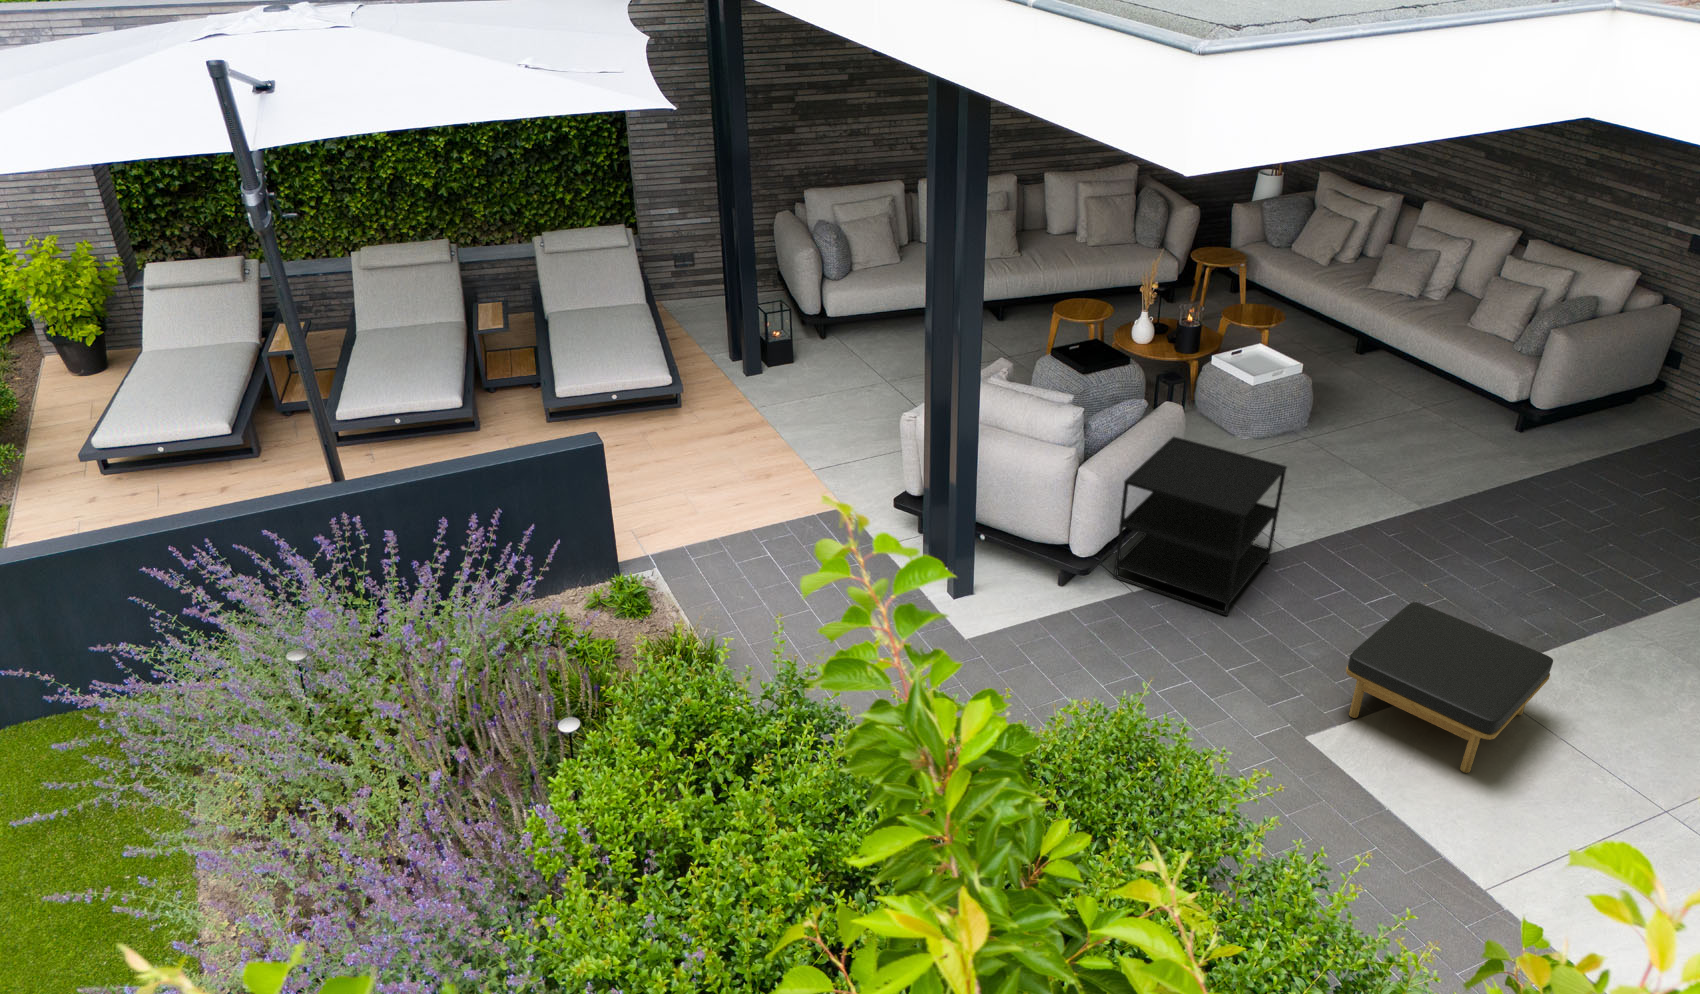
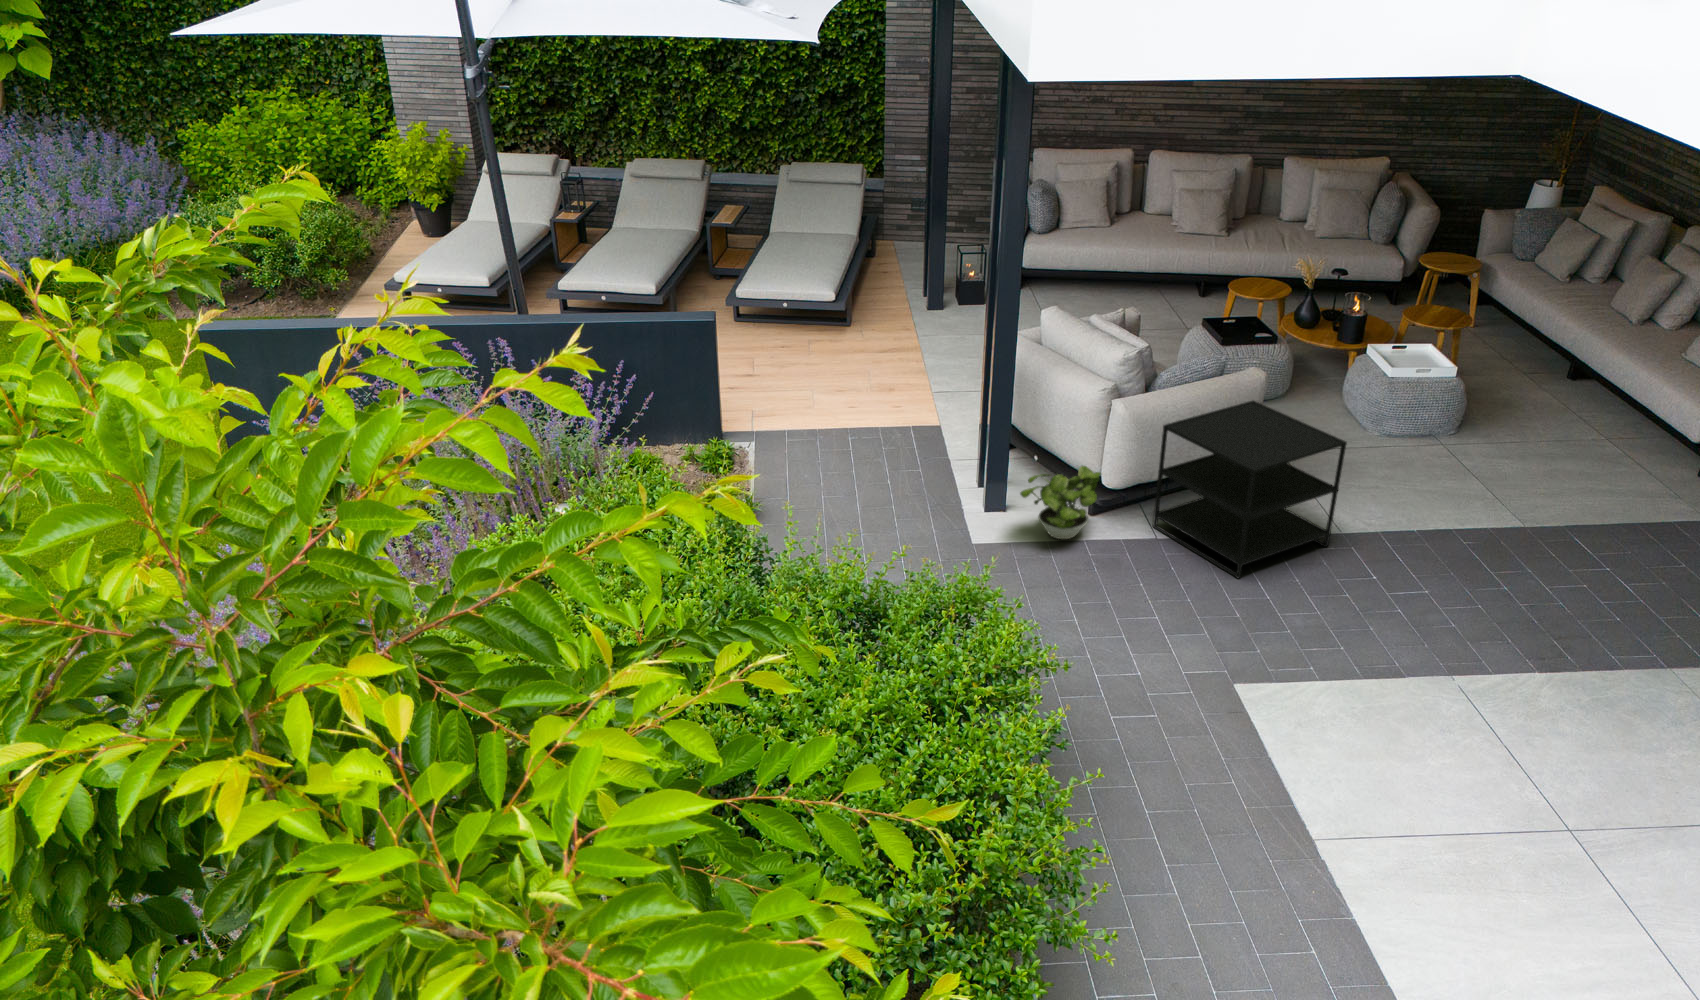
potted plant: none [1006,534,1077,613] -> present [1020,466,1101,539]
ottoman: present [1346,602,1553,773] -> none [1285,589,1515,753]

